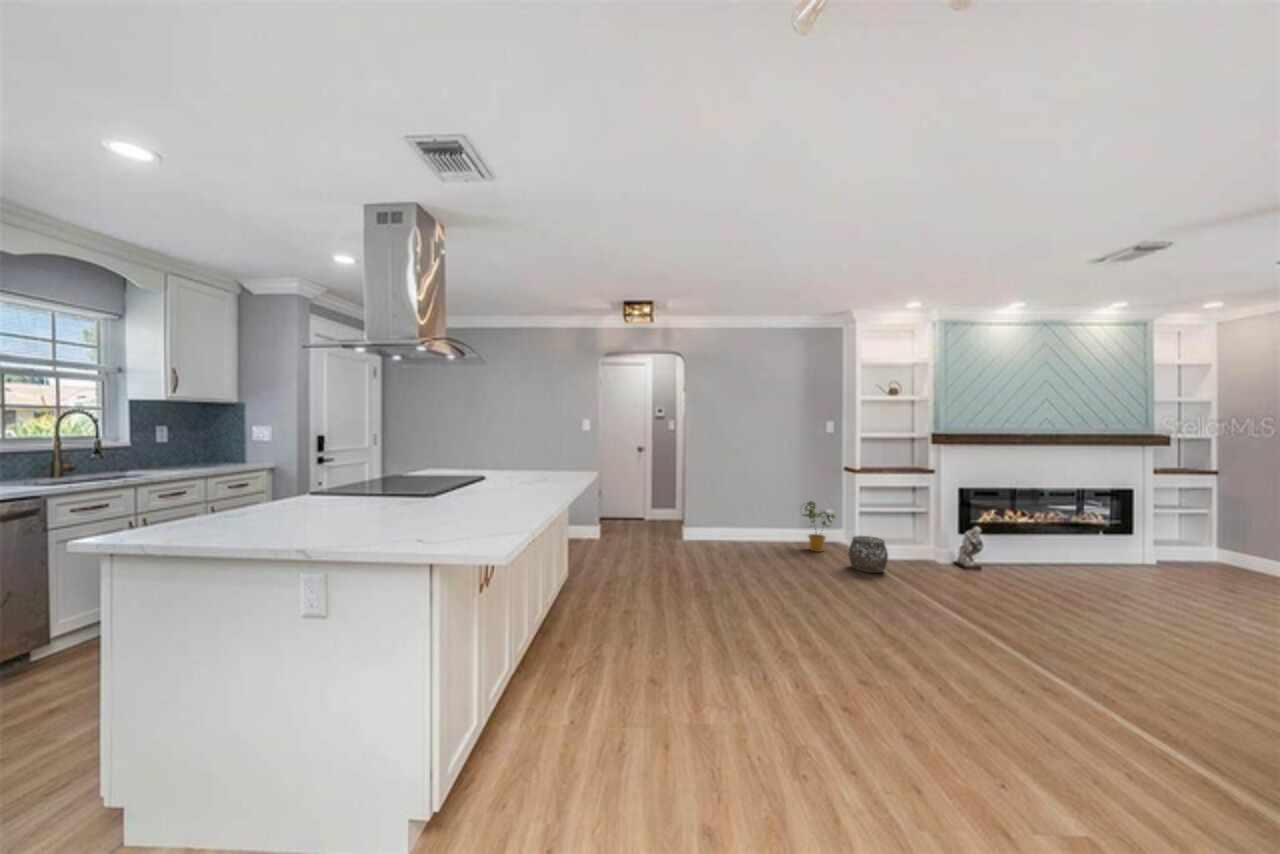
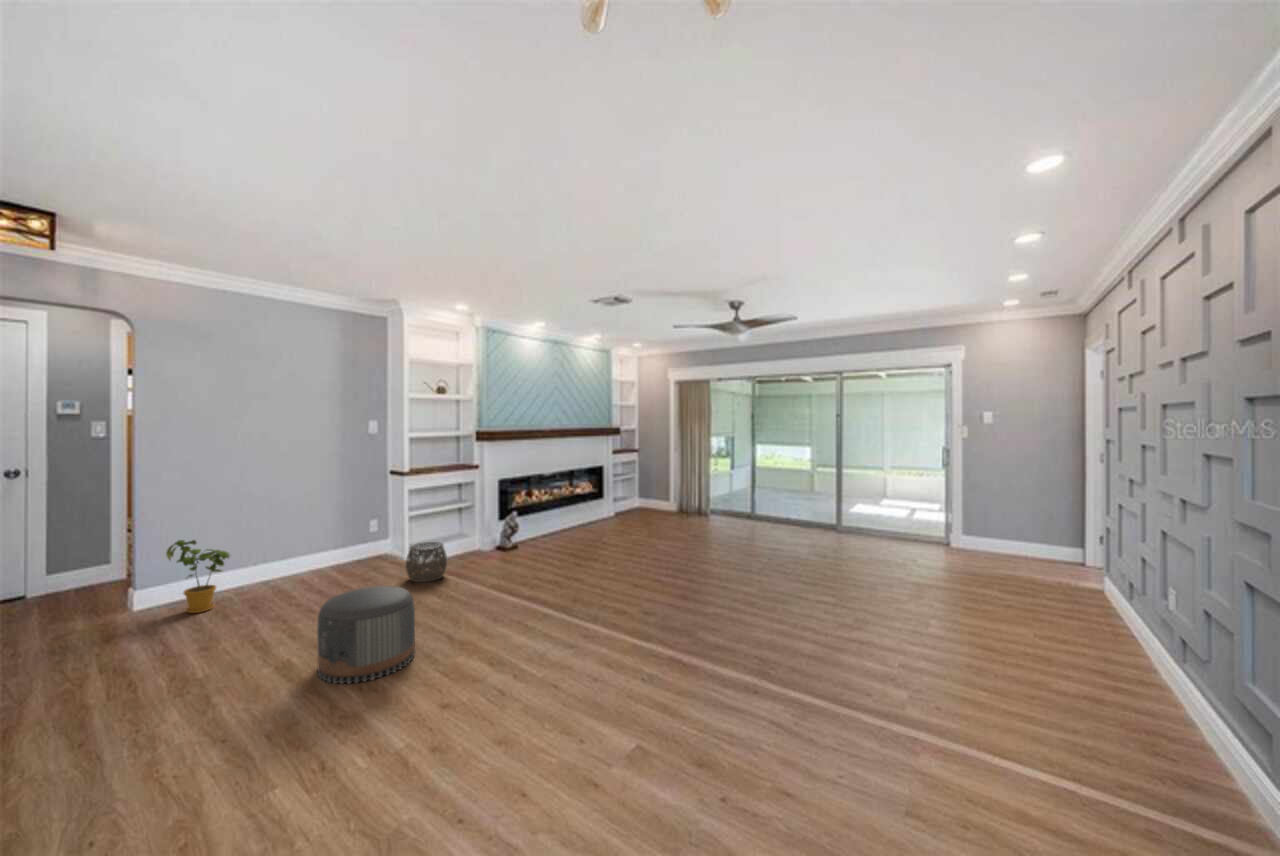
house plant: present [803,501,835,552] -> present [166,540,229,613]
pouf: none [761,555,834,630] -> present [317,586,415,684]

